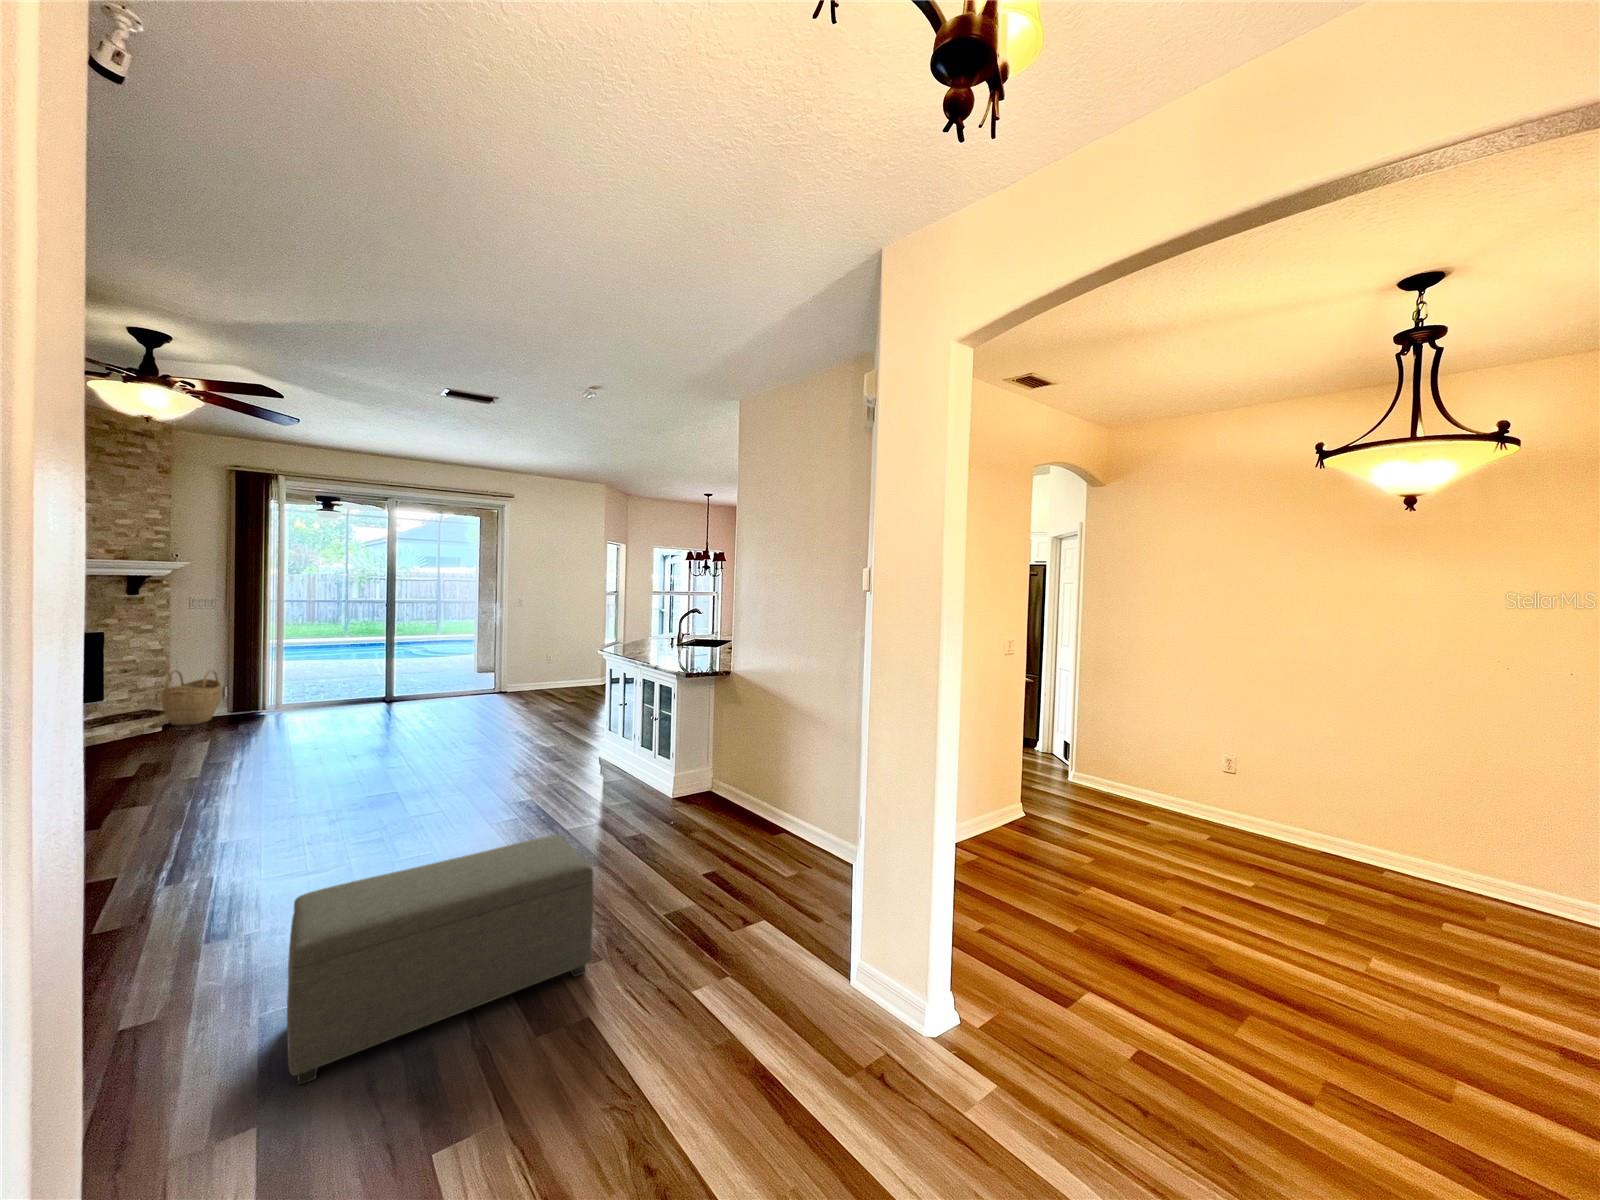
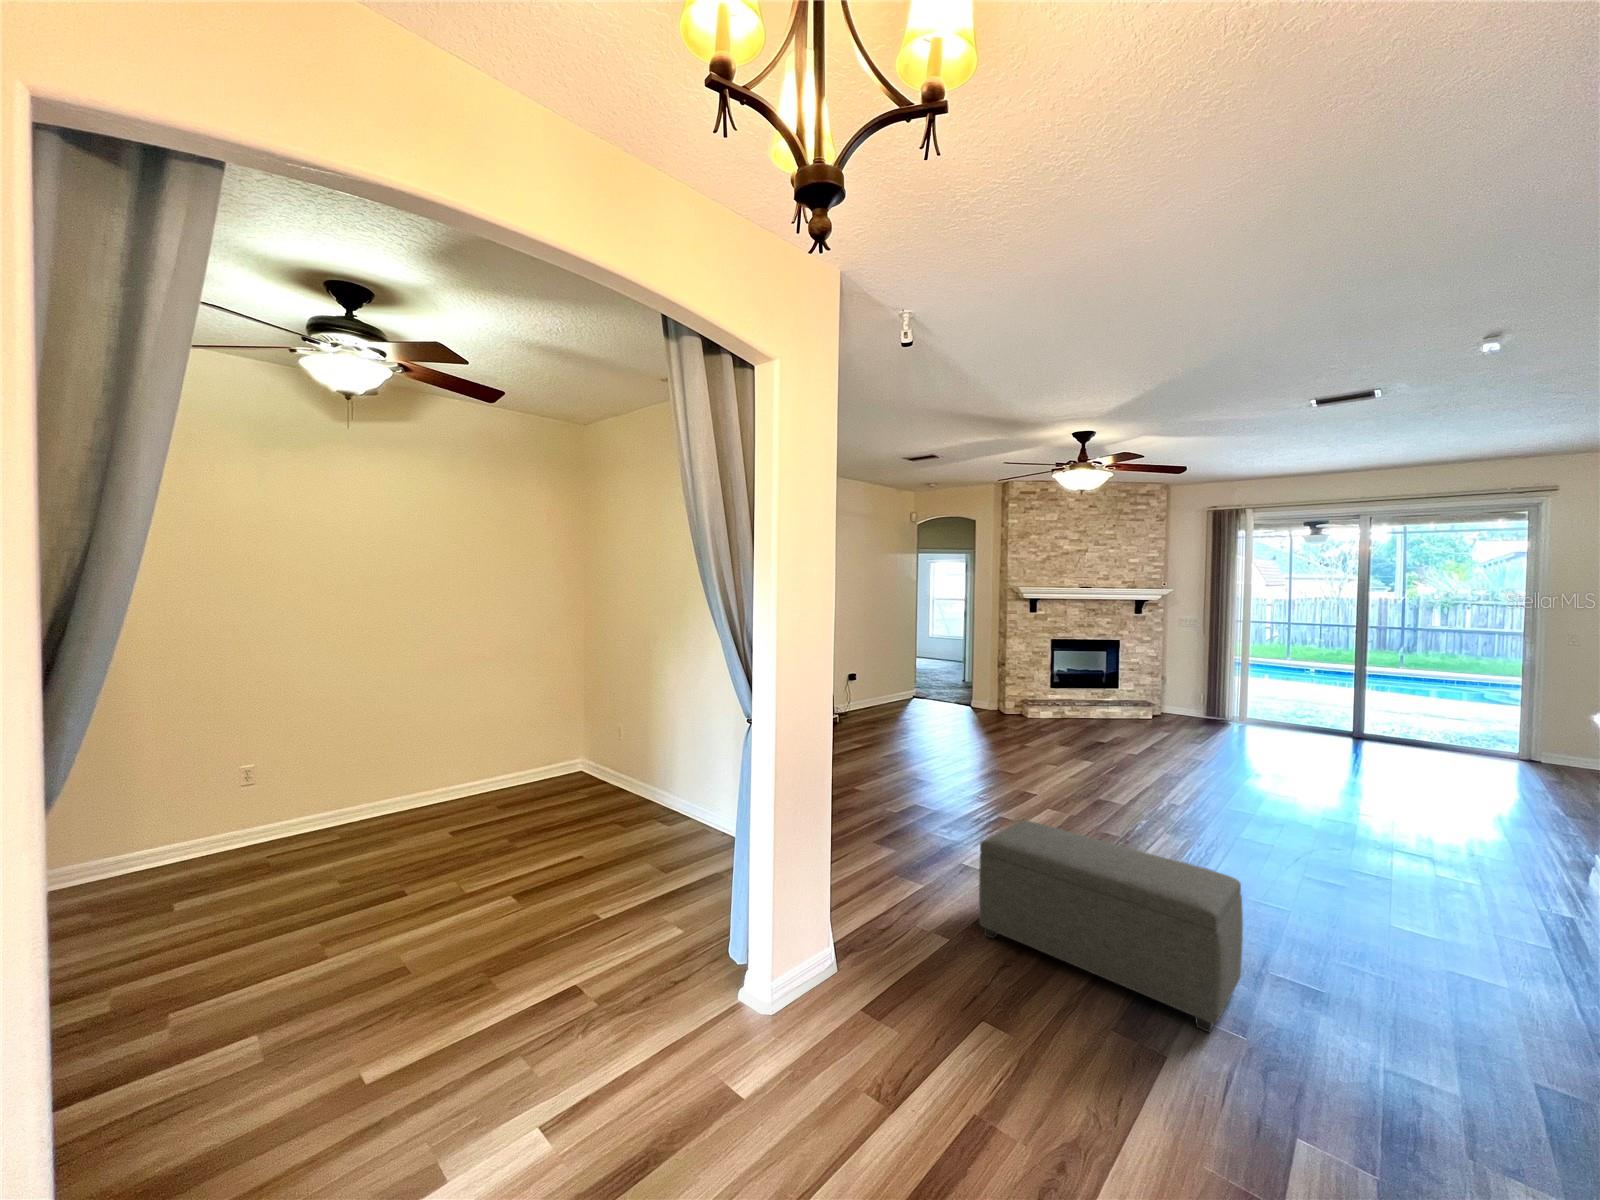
woven basket: present [162,670,221,726] -> none [1155,676,1197,721]

